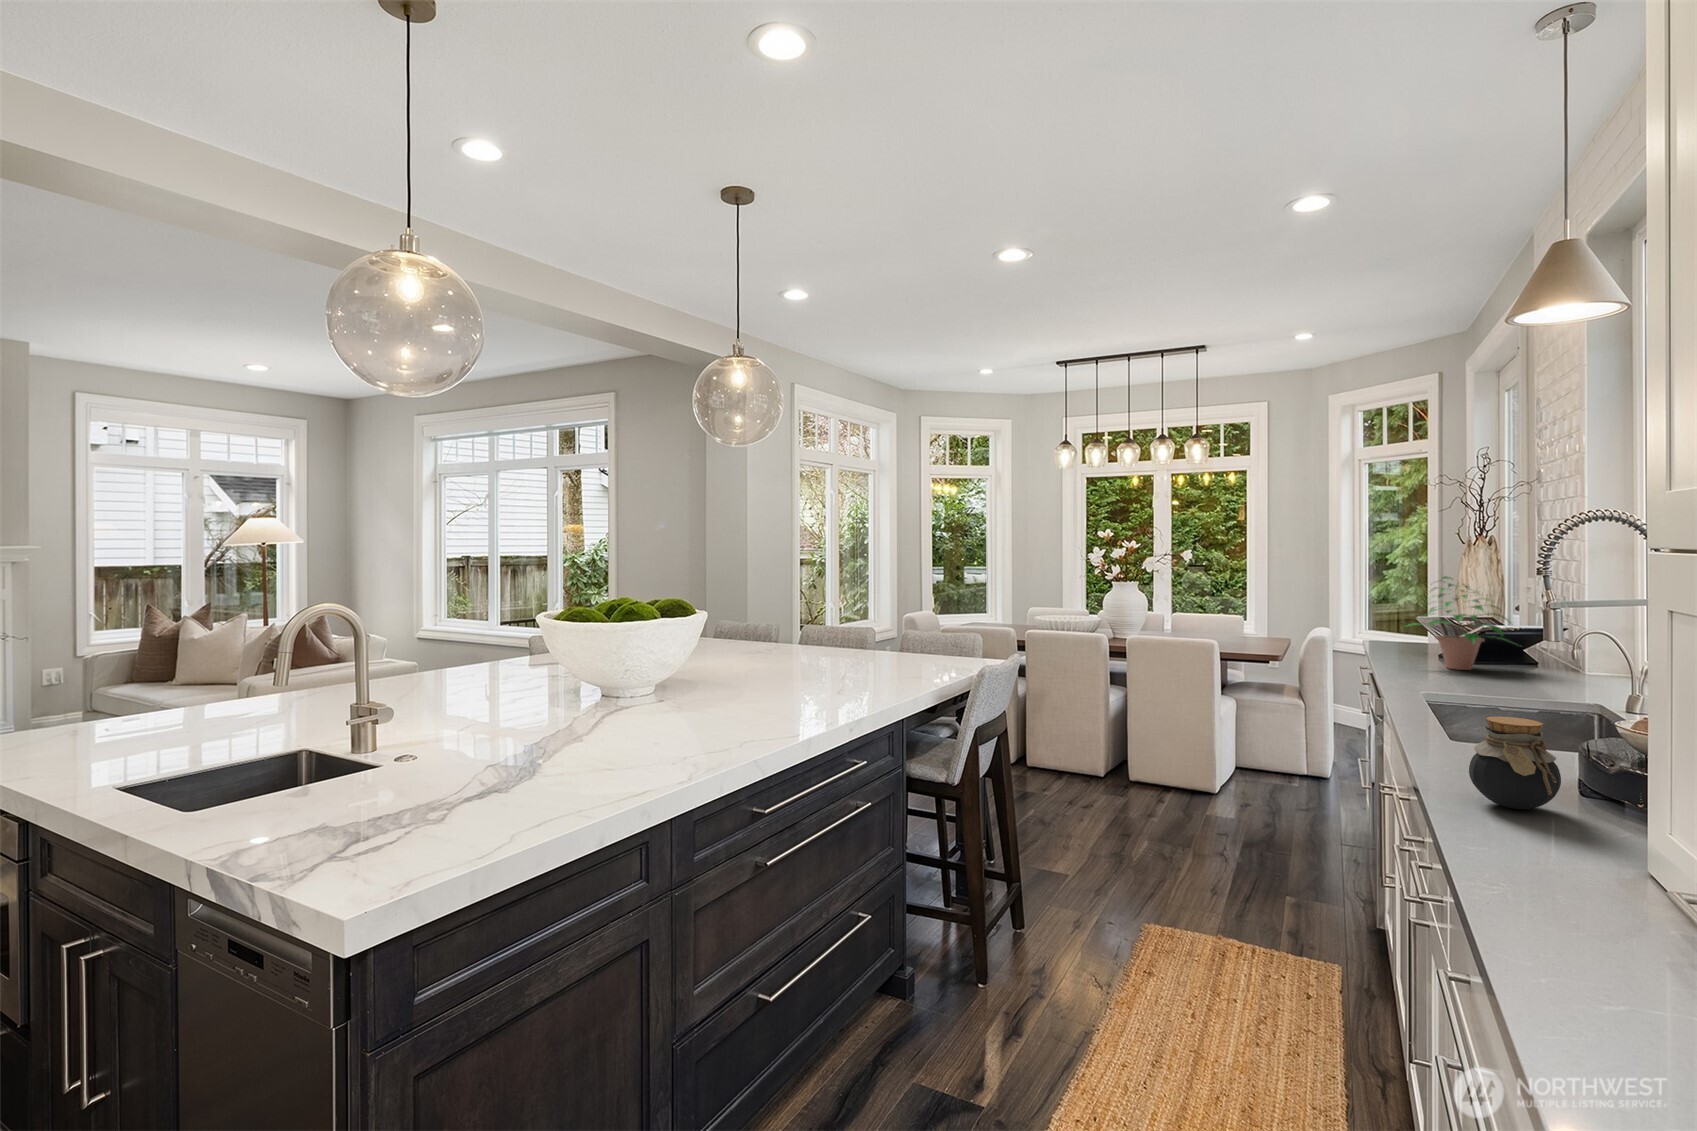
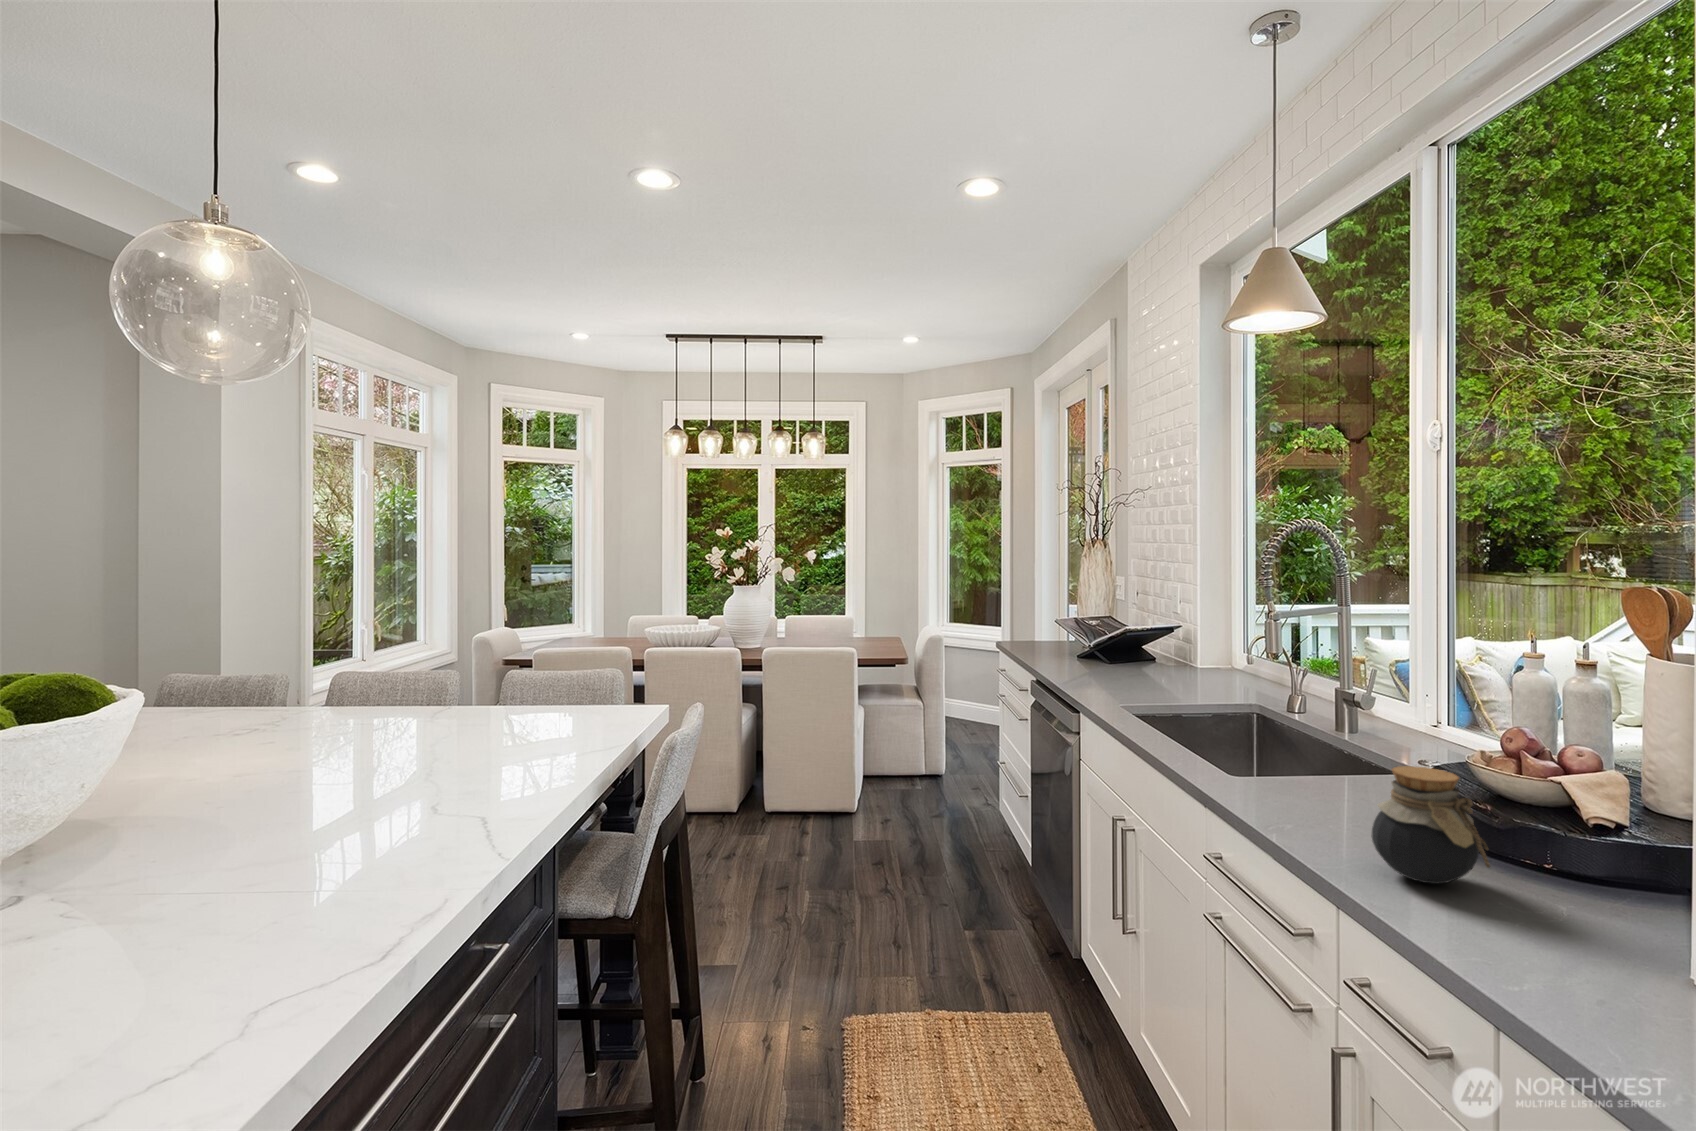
potted plant: present [1408,576,1511,670] -> none [1074,578,1172,673]

